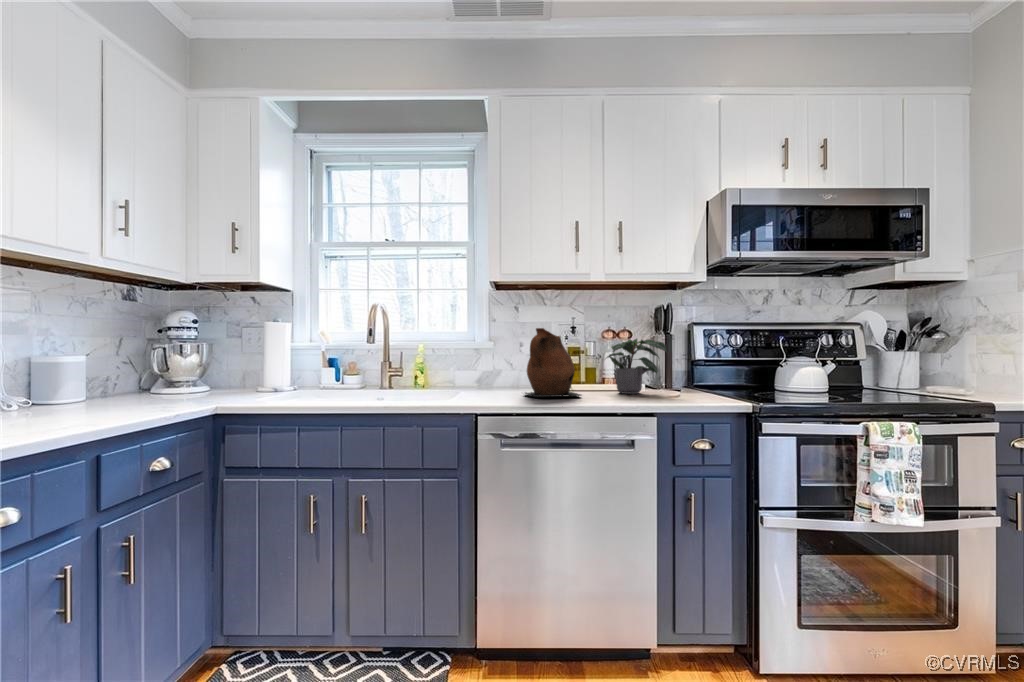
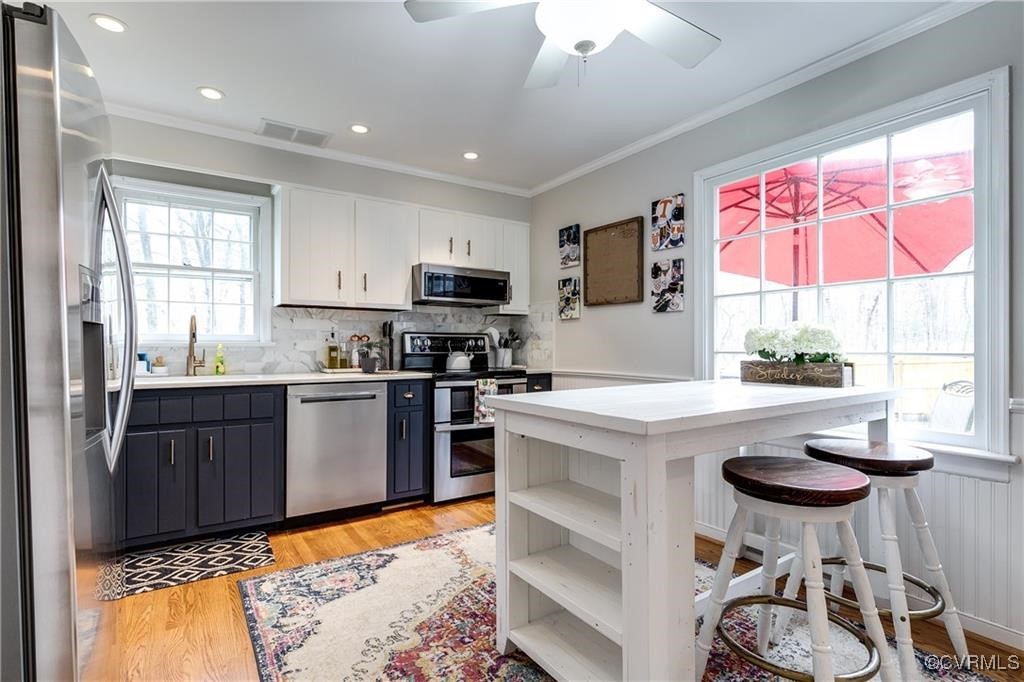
ceramic pitcher: present [525,328,581,397] -> none [304,335,344,375]

